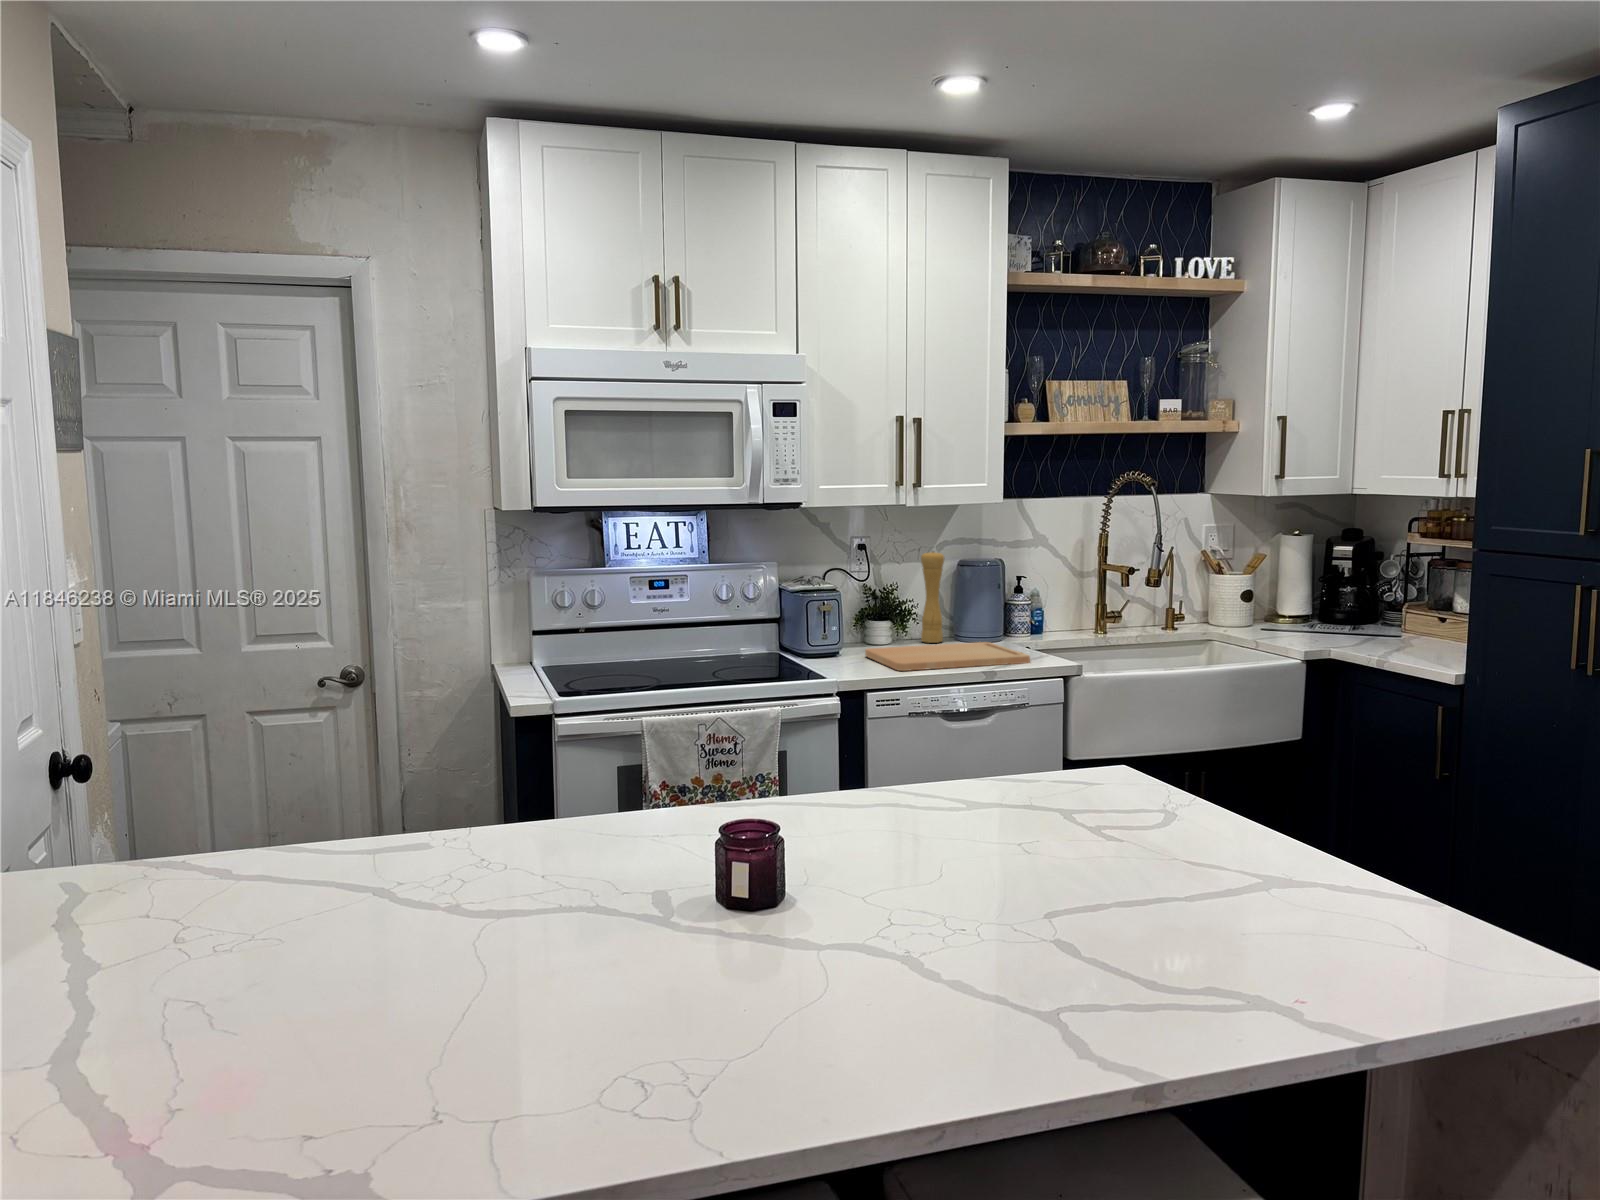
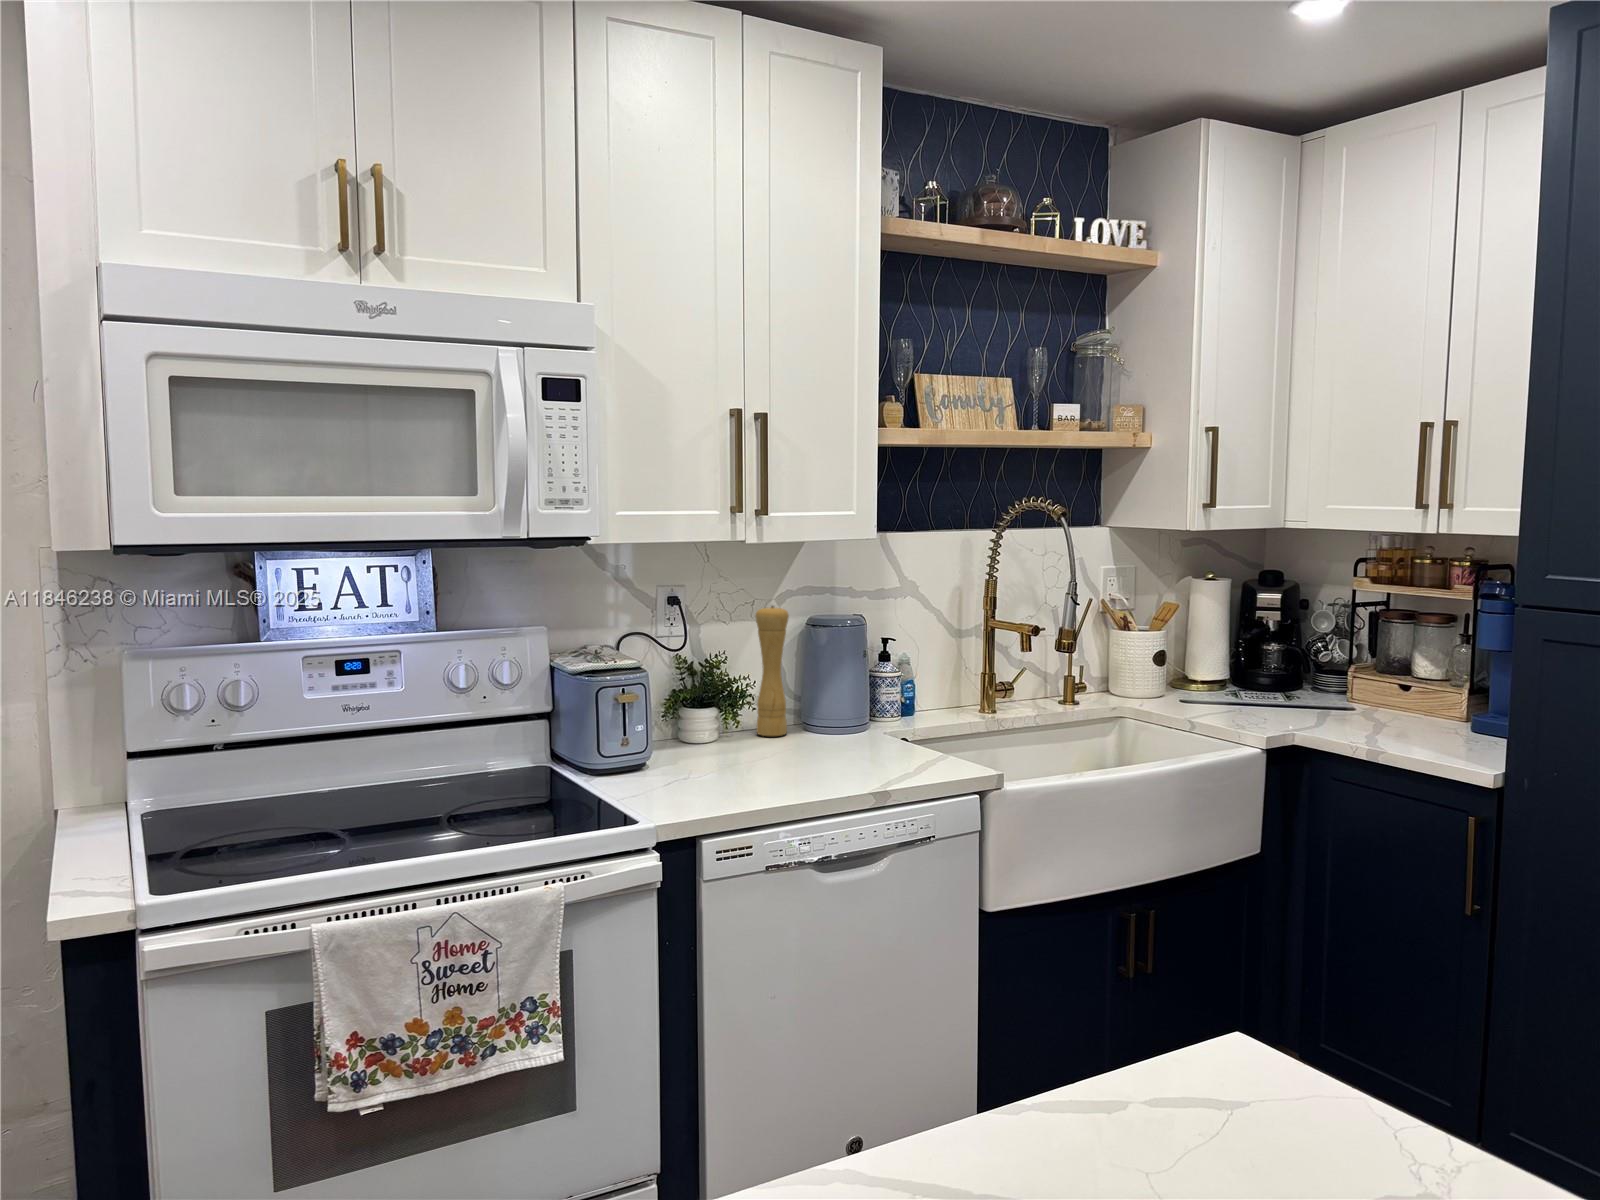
cutting board: present [865,642,1030,671] -> none [685,736,930,798]

